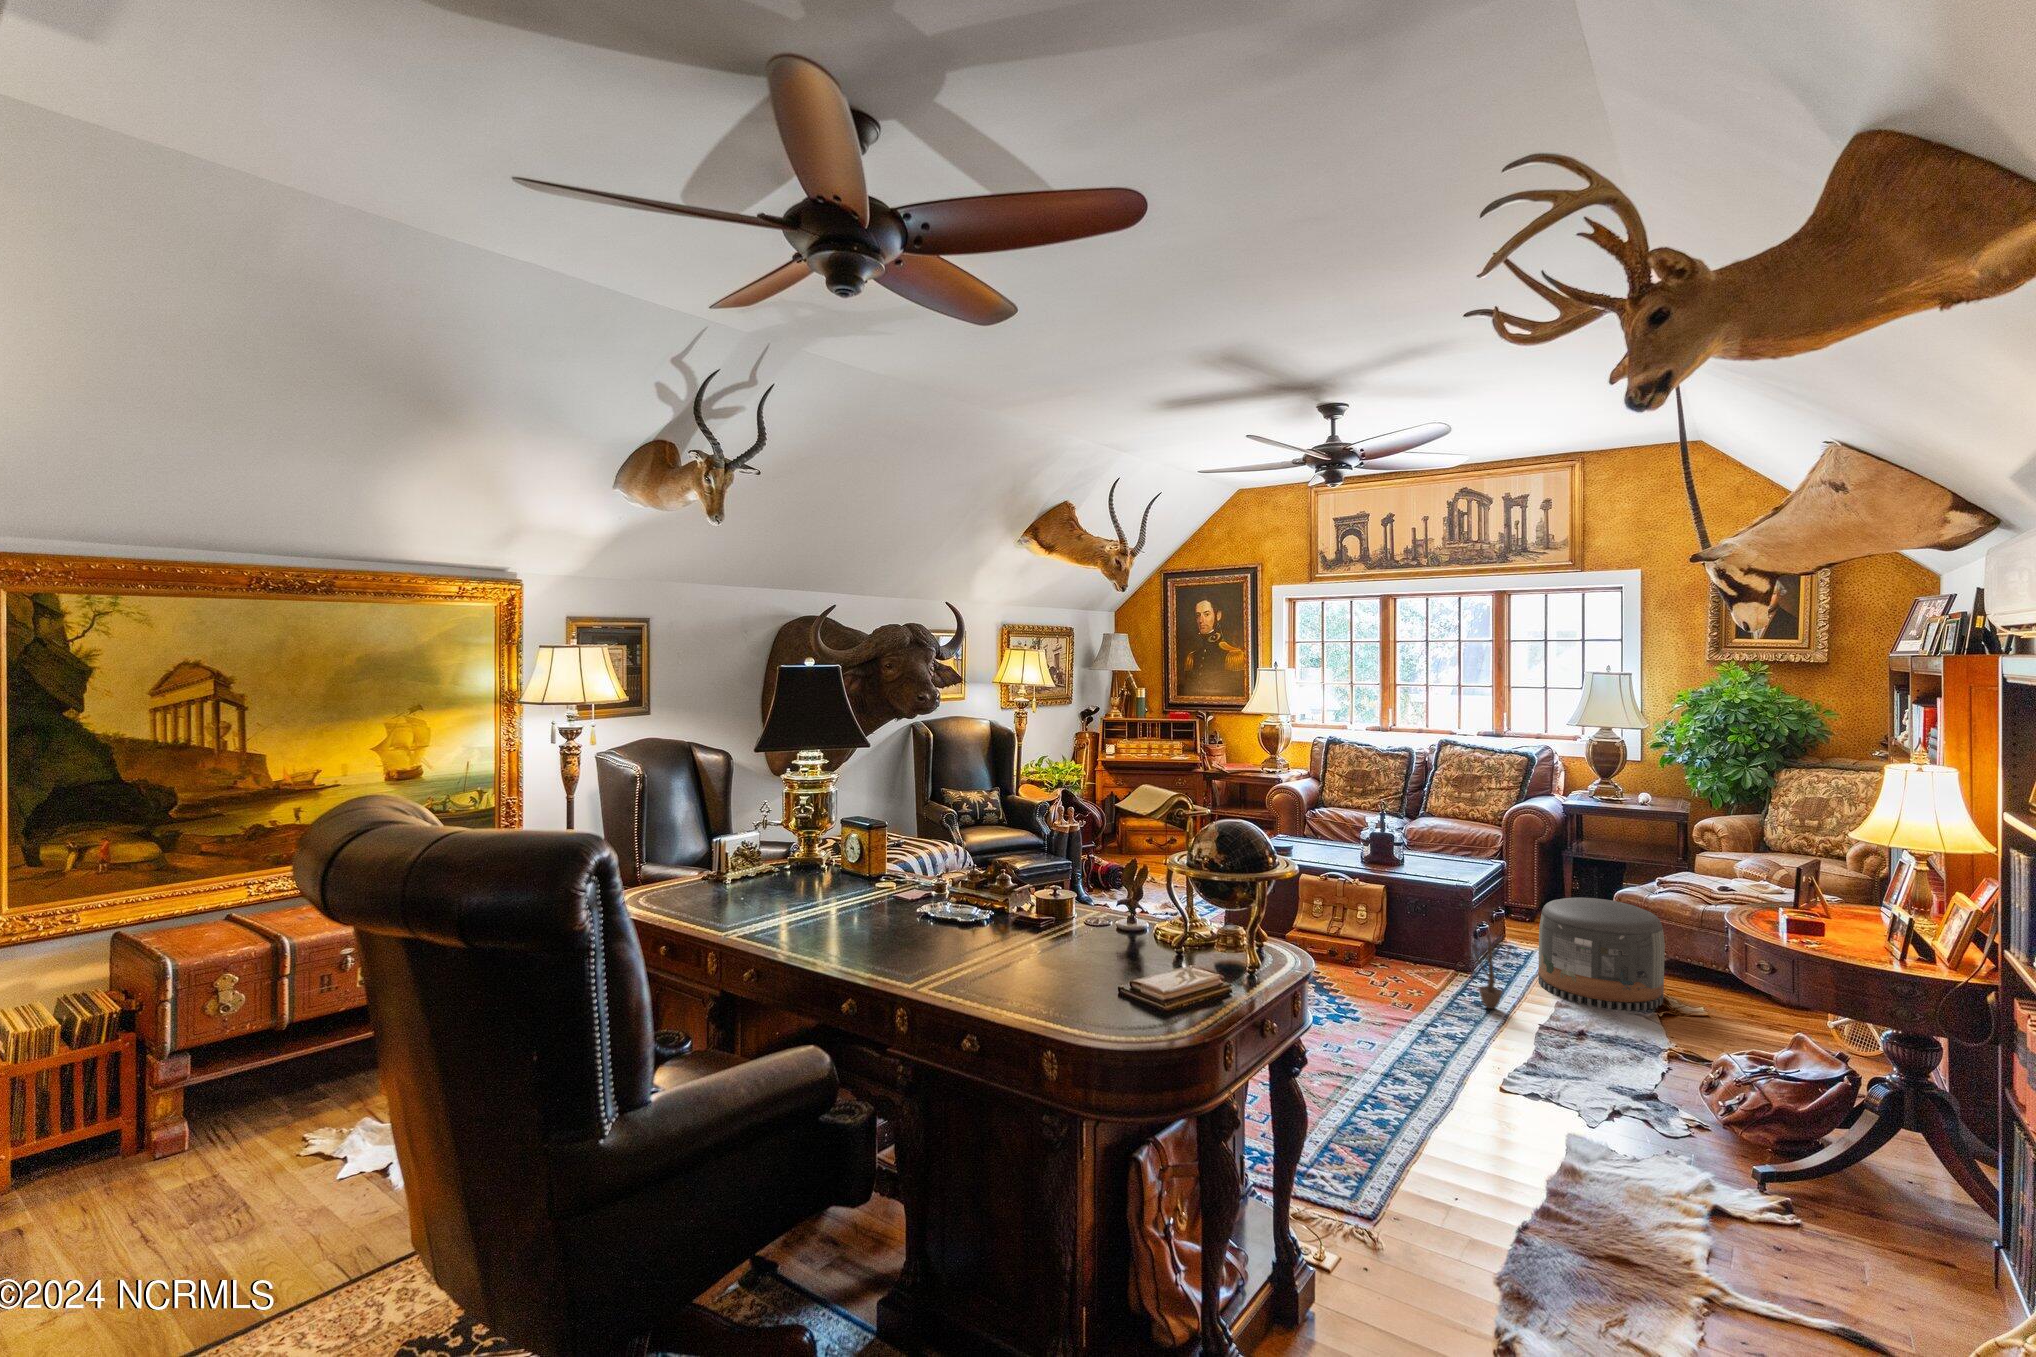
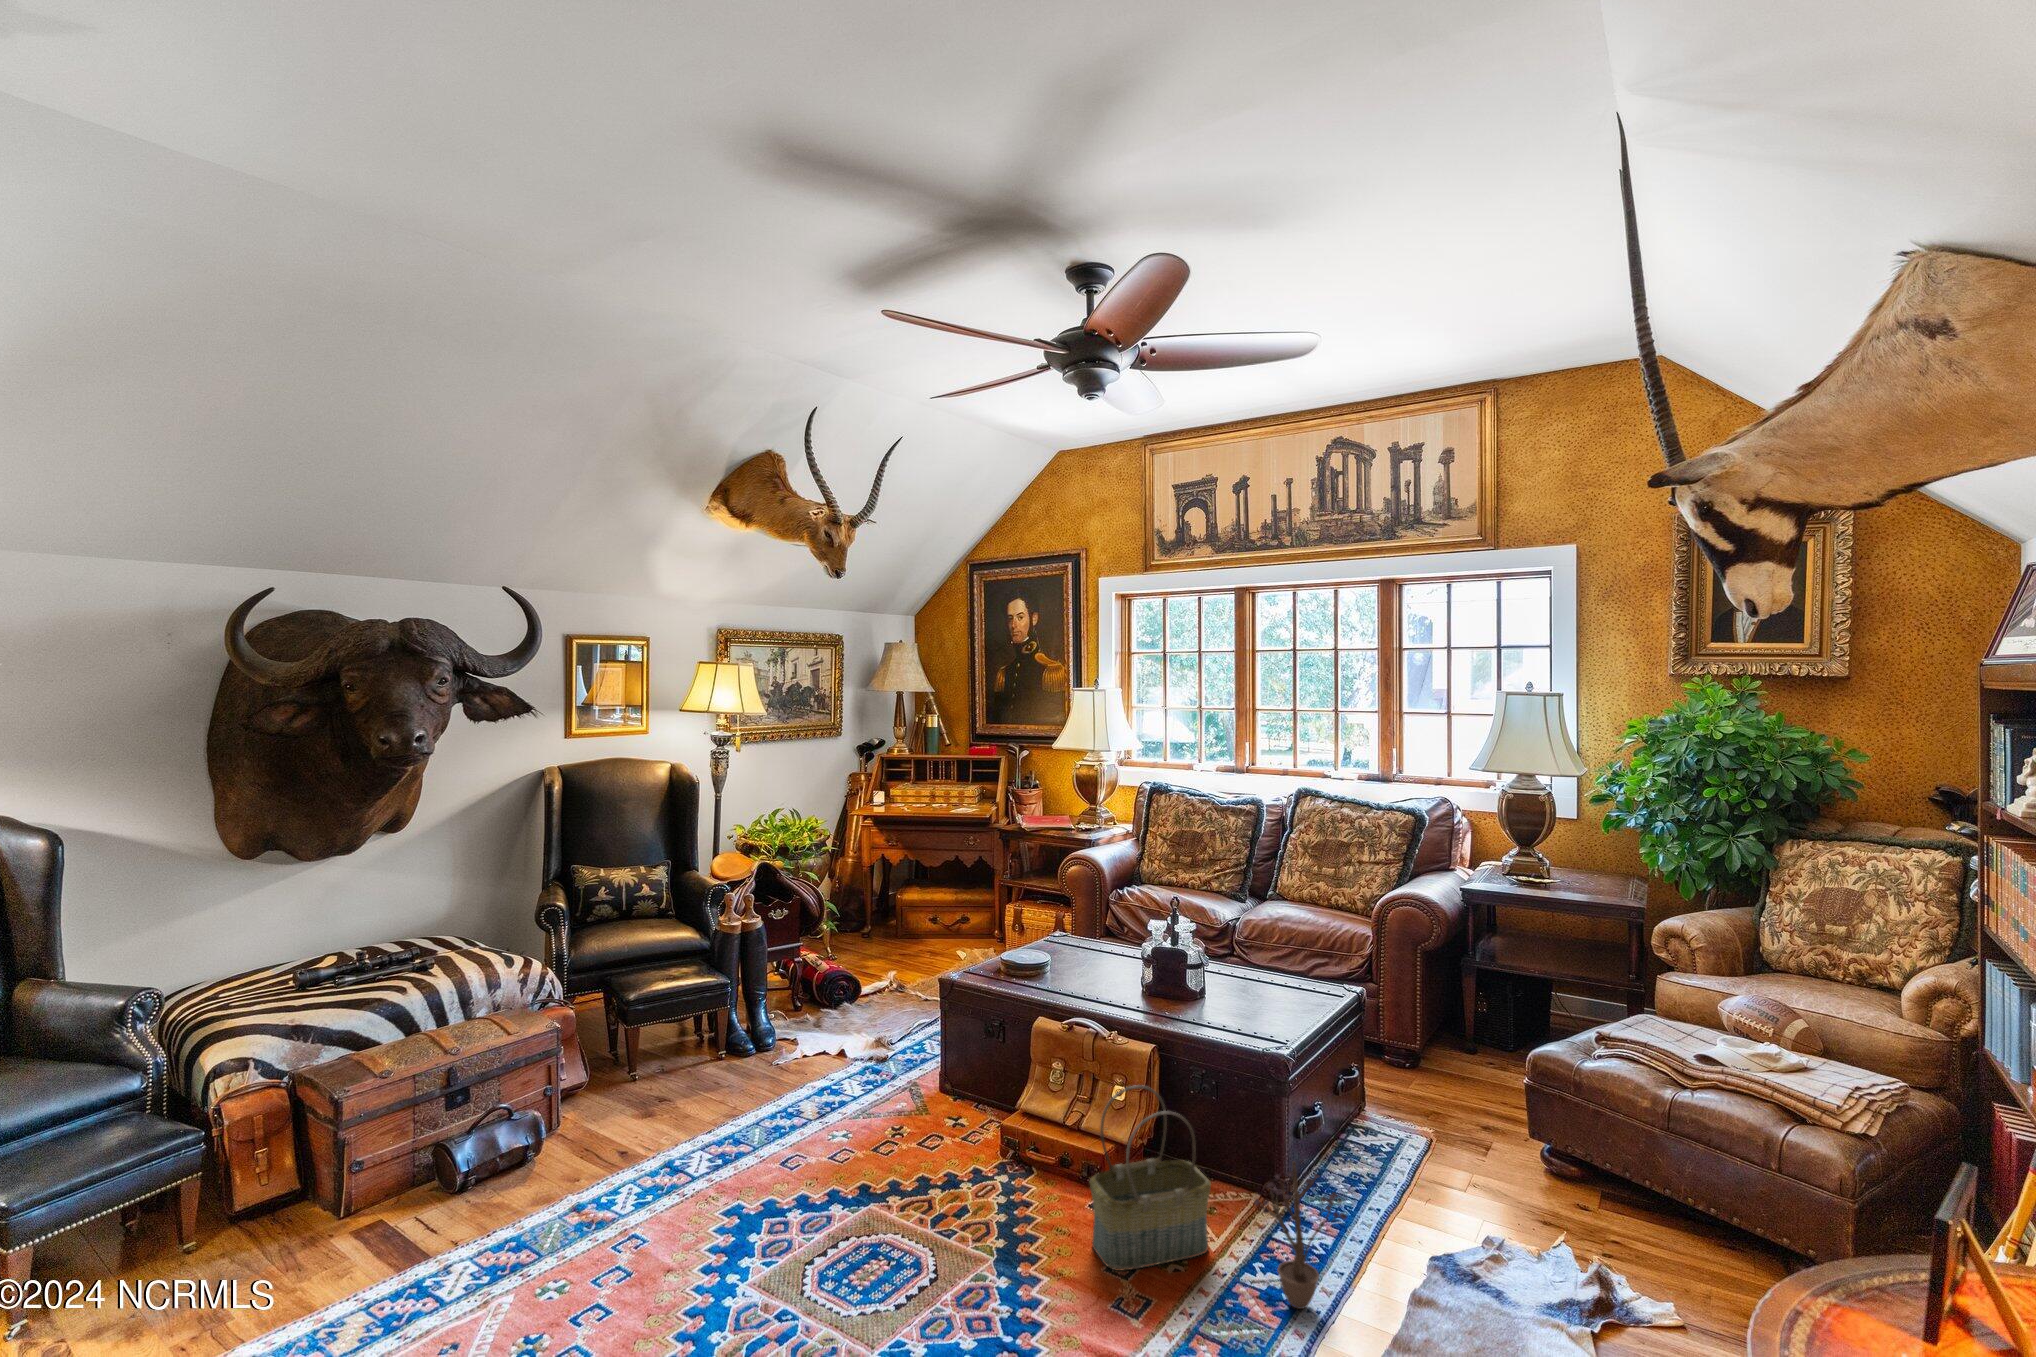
pouf: present [1538,898,1665,1011] -> none [1399,1072,1609,1305]
basket: none [1362,899,1433,995] -> present [1090,1085,1211,1271]

